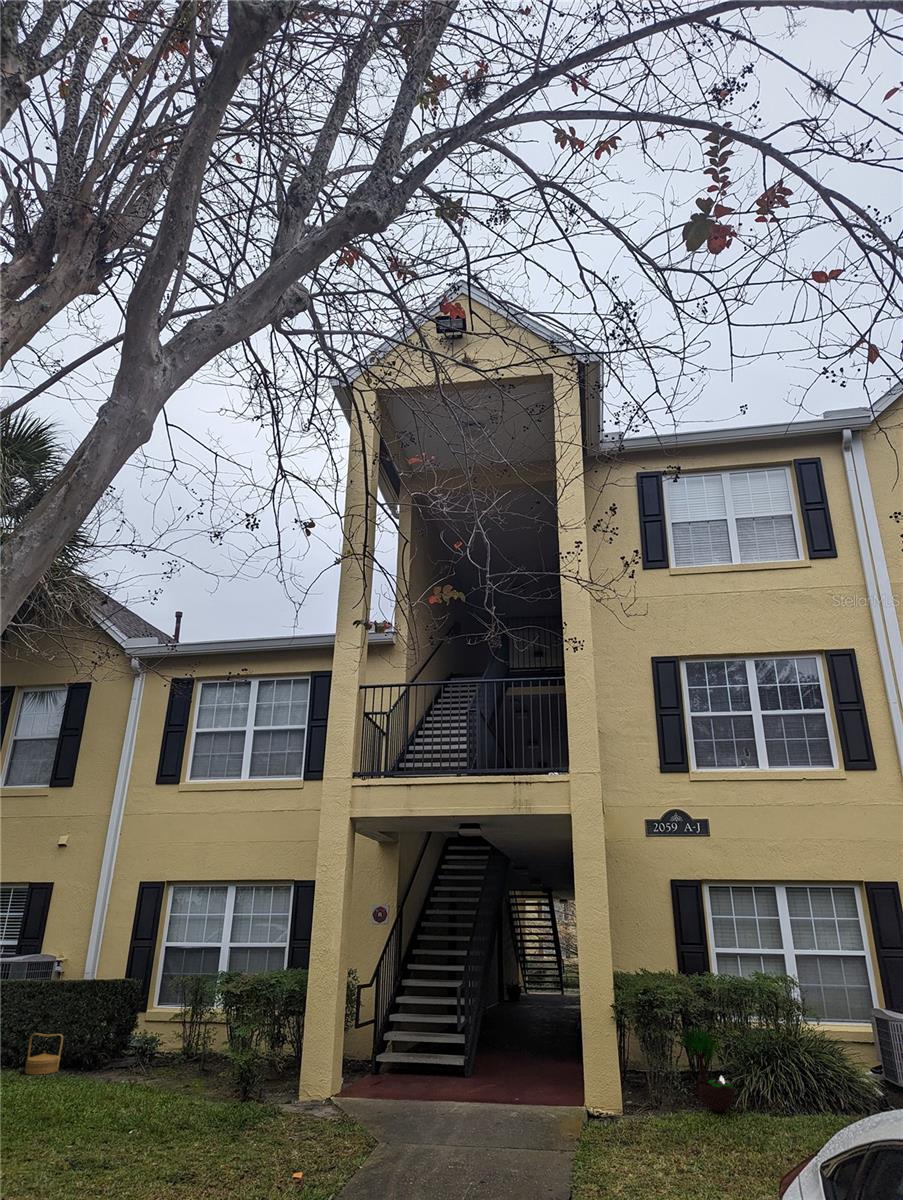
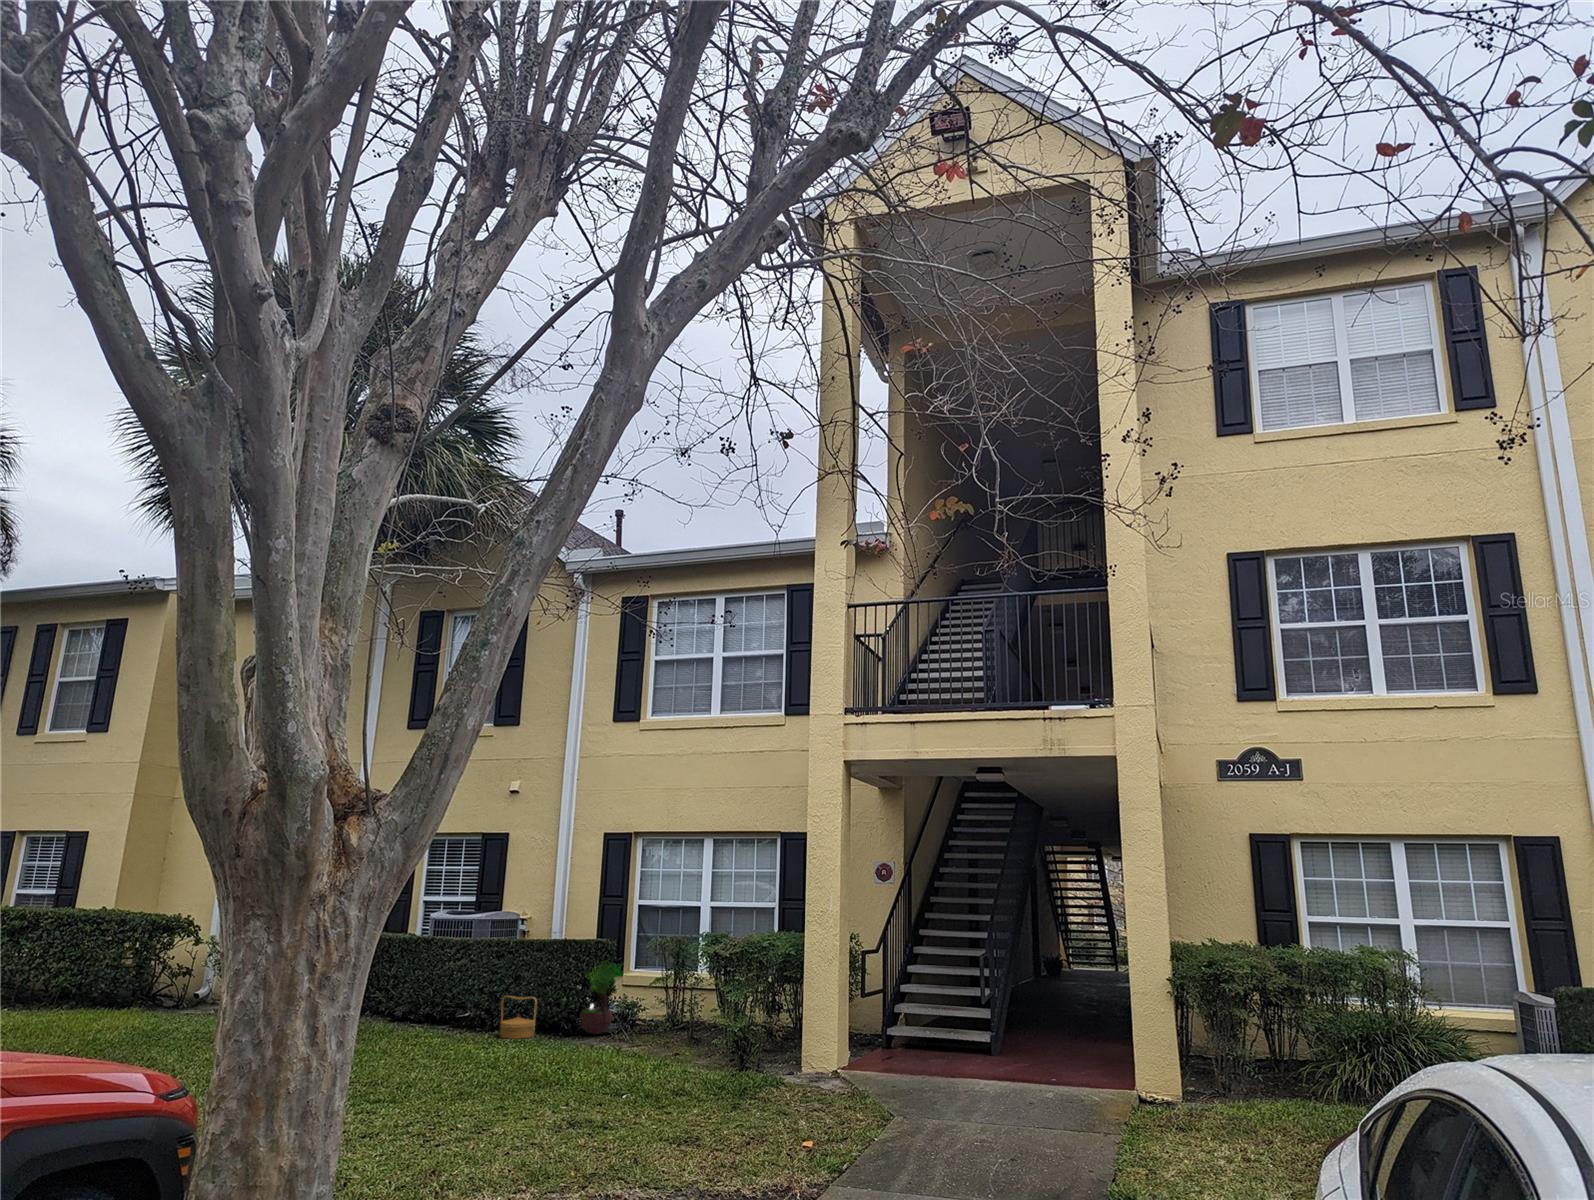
potted tree: present [679,1025,735,1112] -> present [580,962,620,1035]

